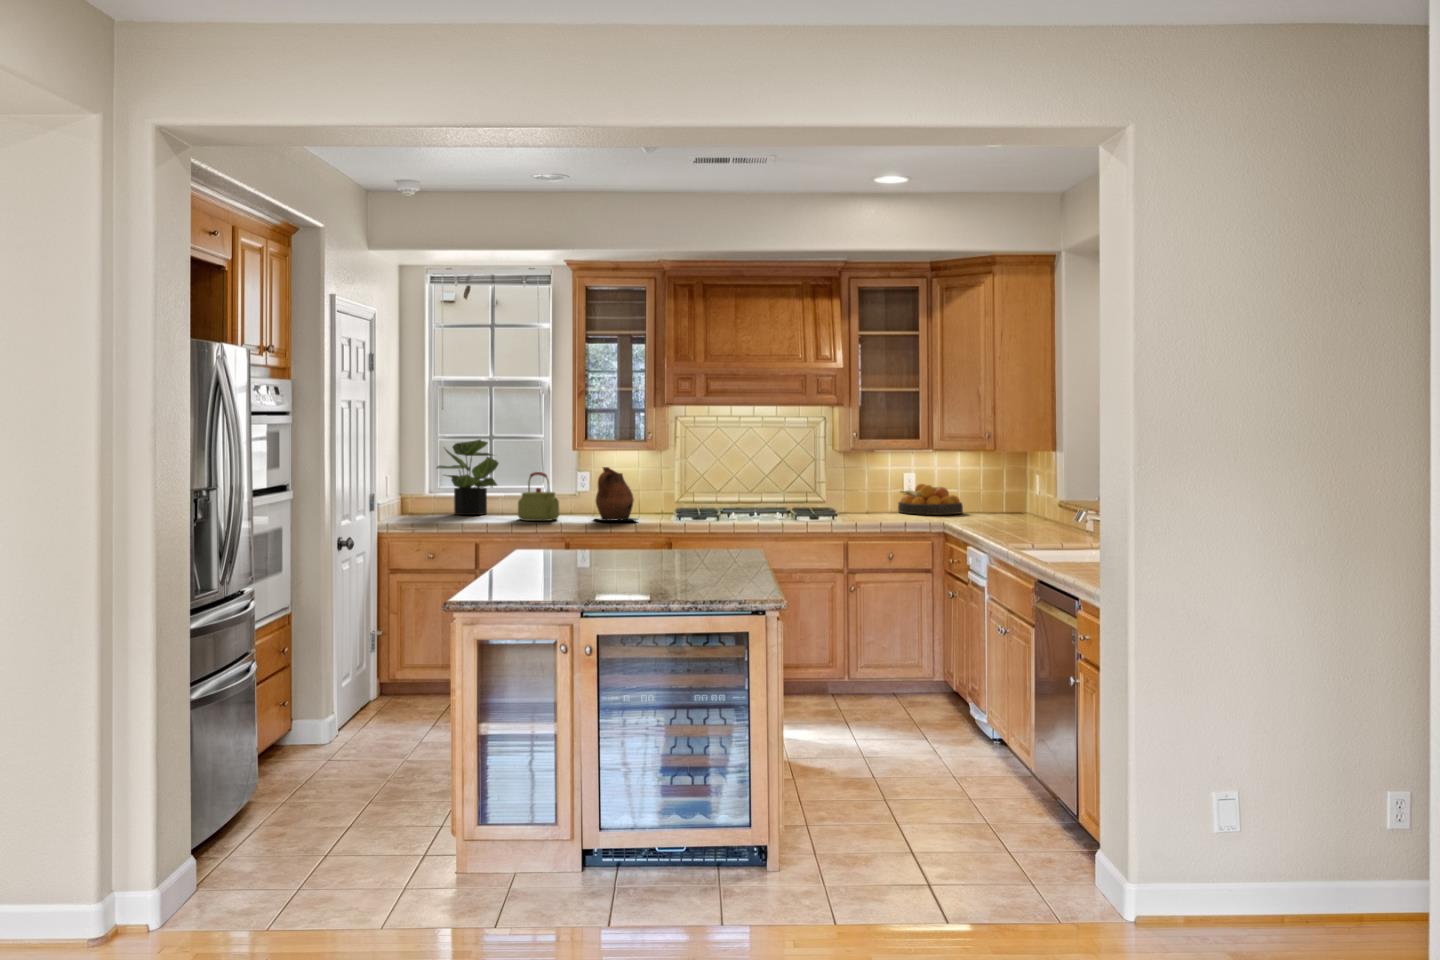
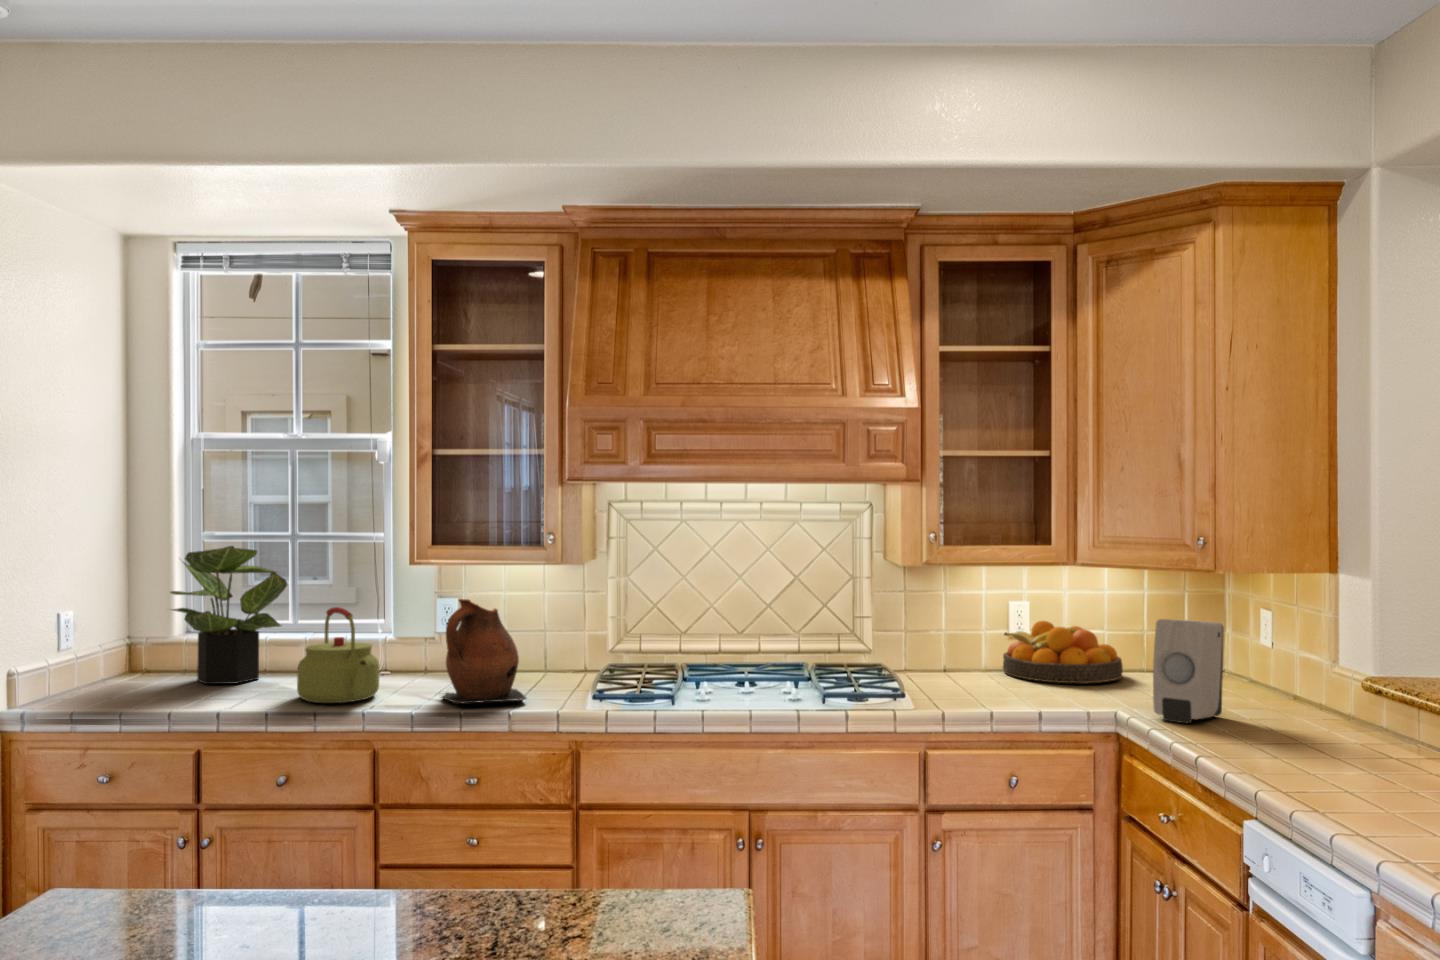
soap dispenser: none [961,473,999,524] -> present [1153,619,1224,723]

